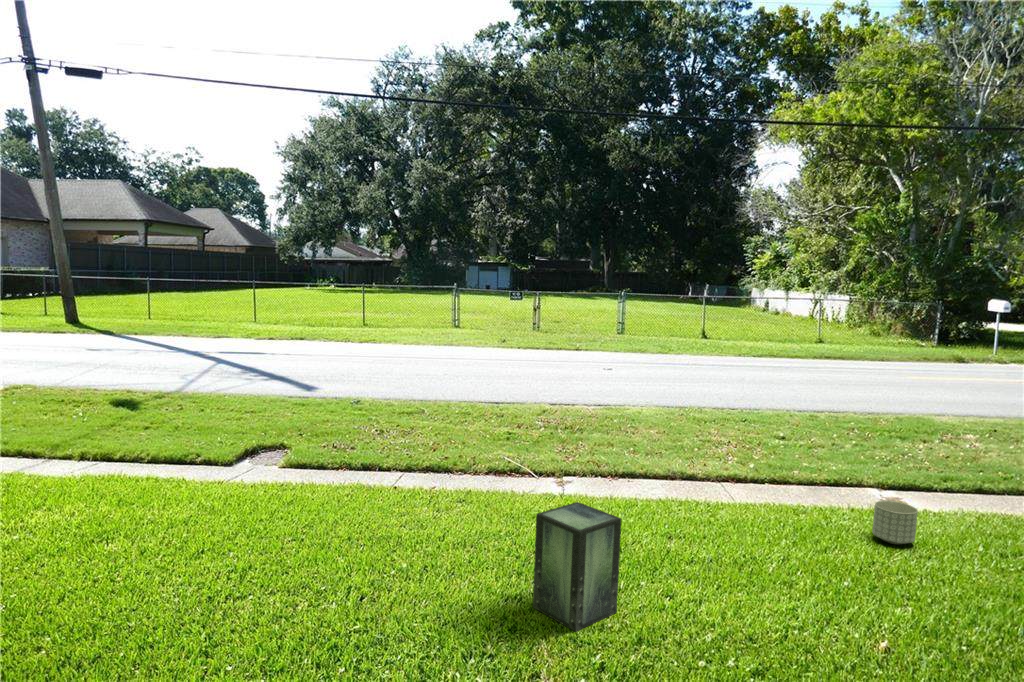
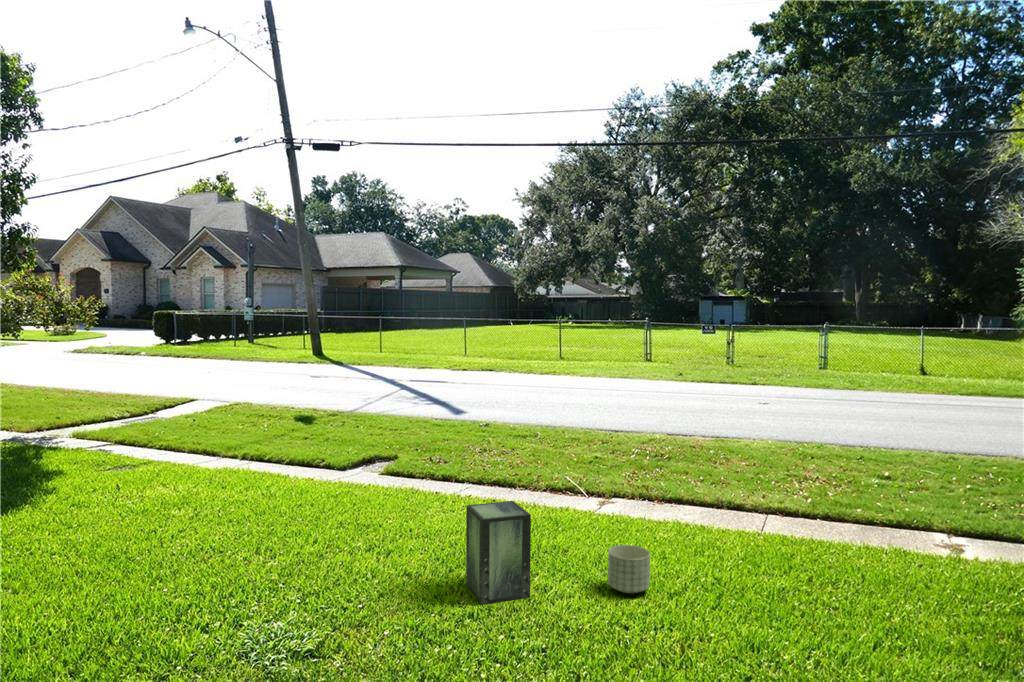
planter: present [872,501,918,545] -> present [608,545,650,594]

